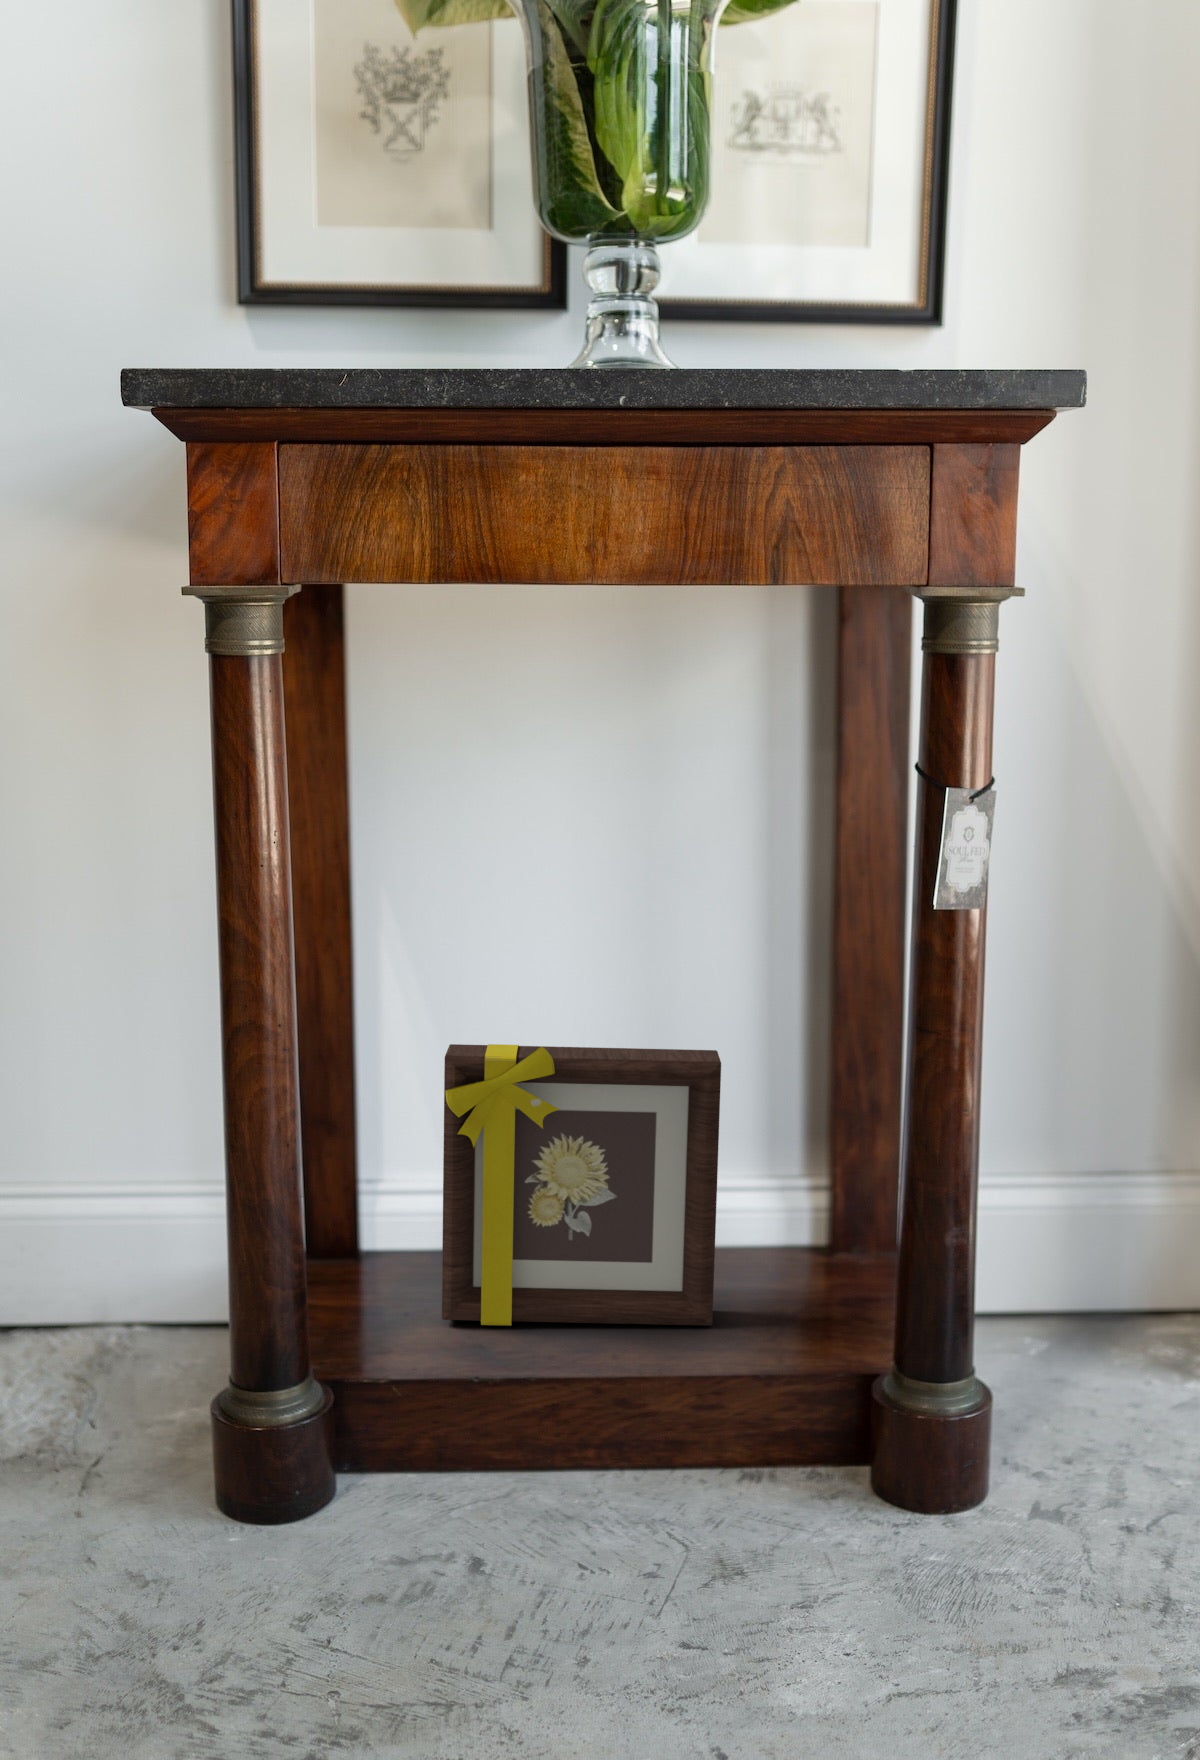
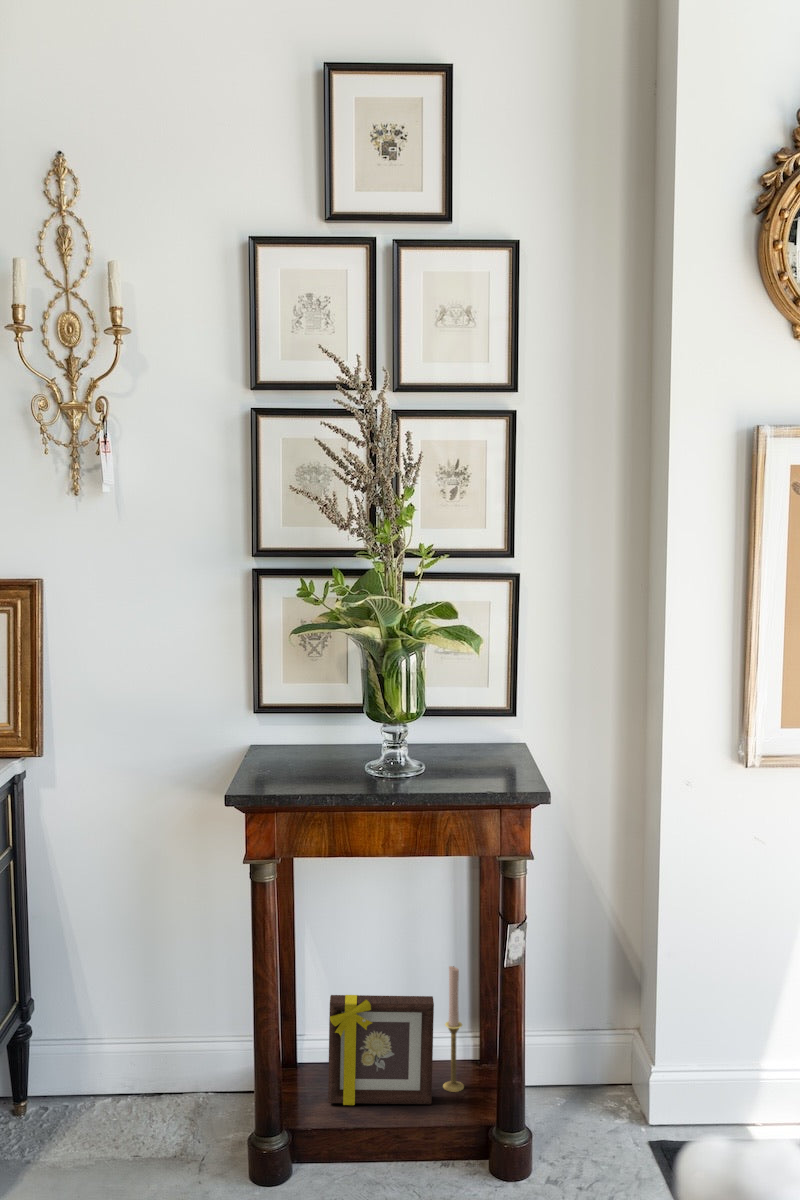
candlestick: none [739,980,793,1302] -> present [443,966,464,1092]

